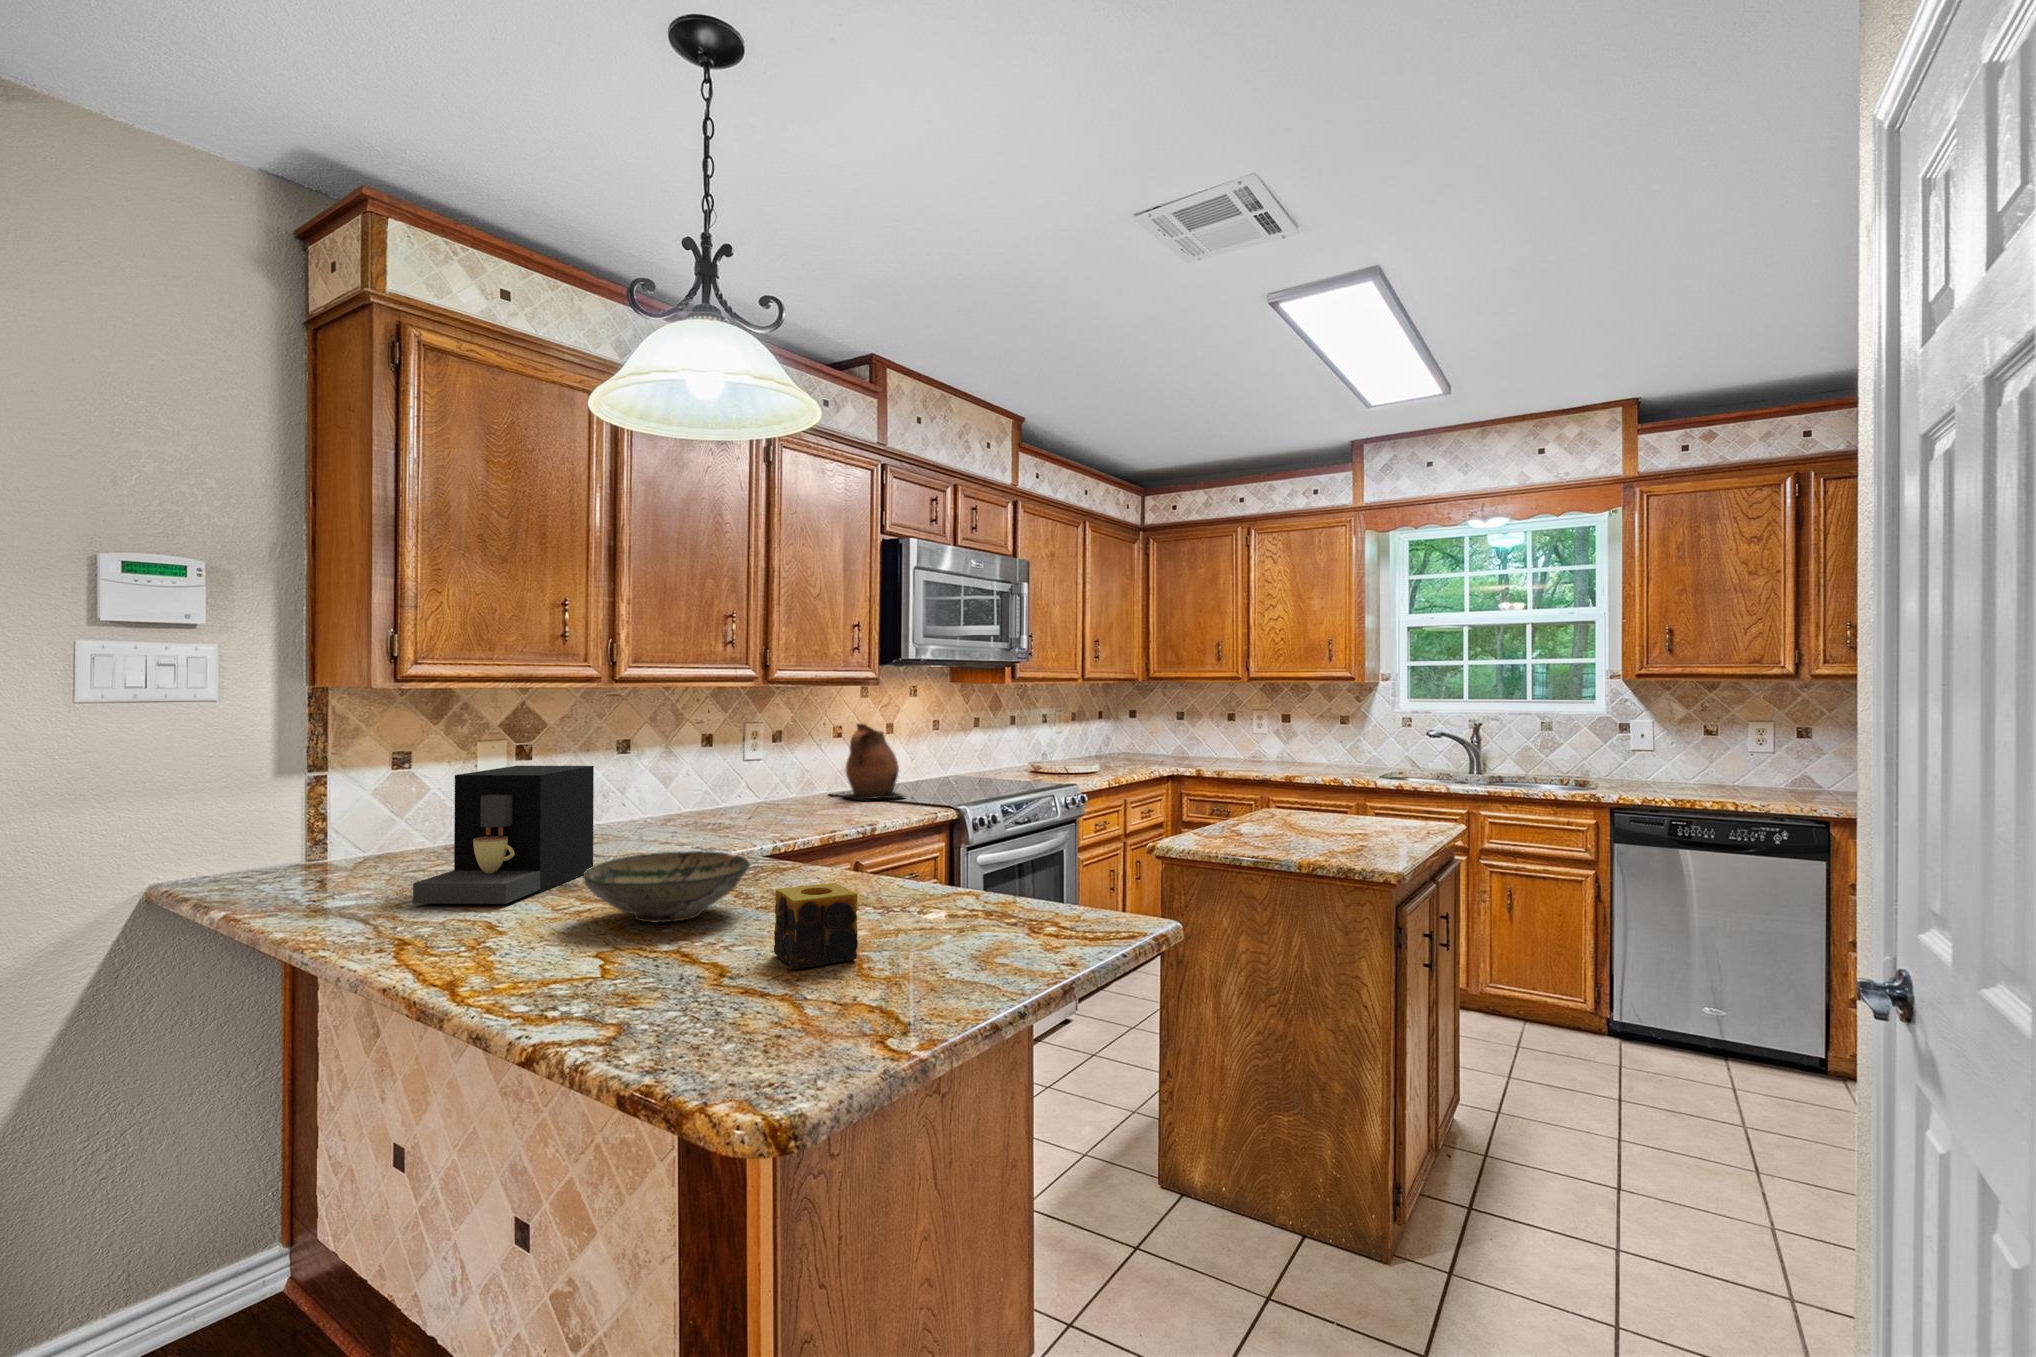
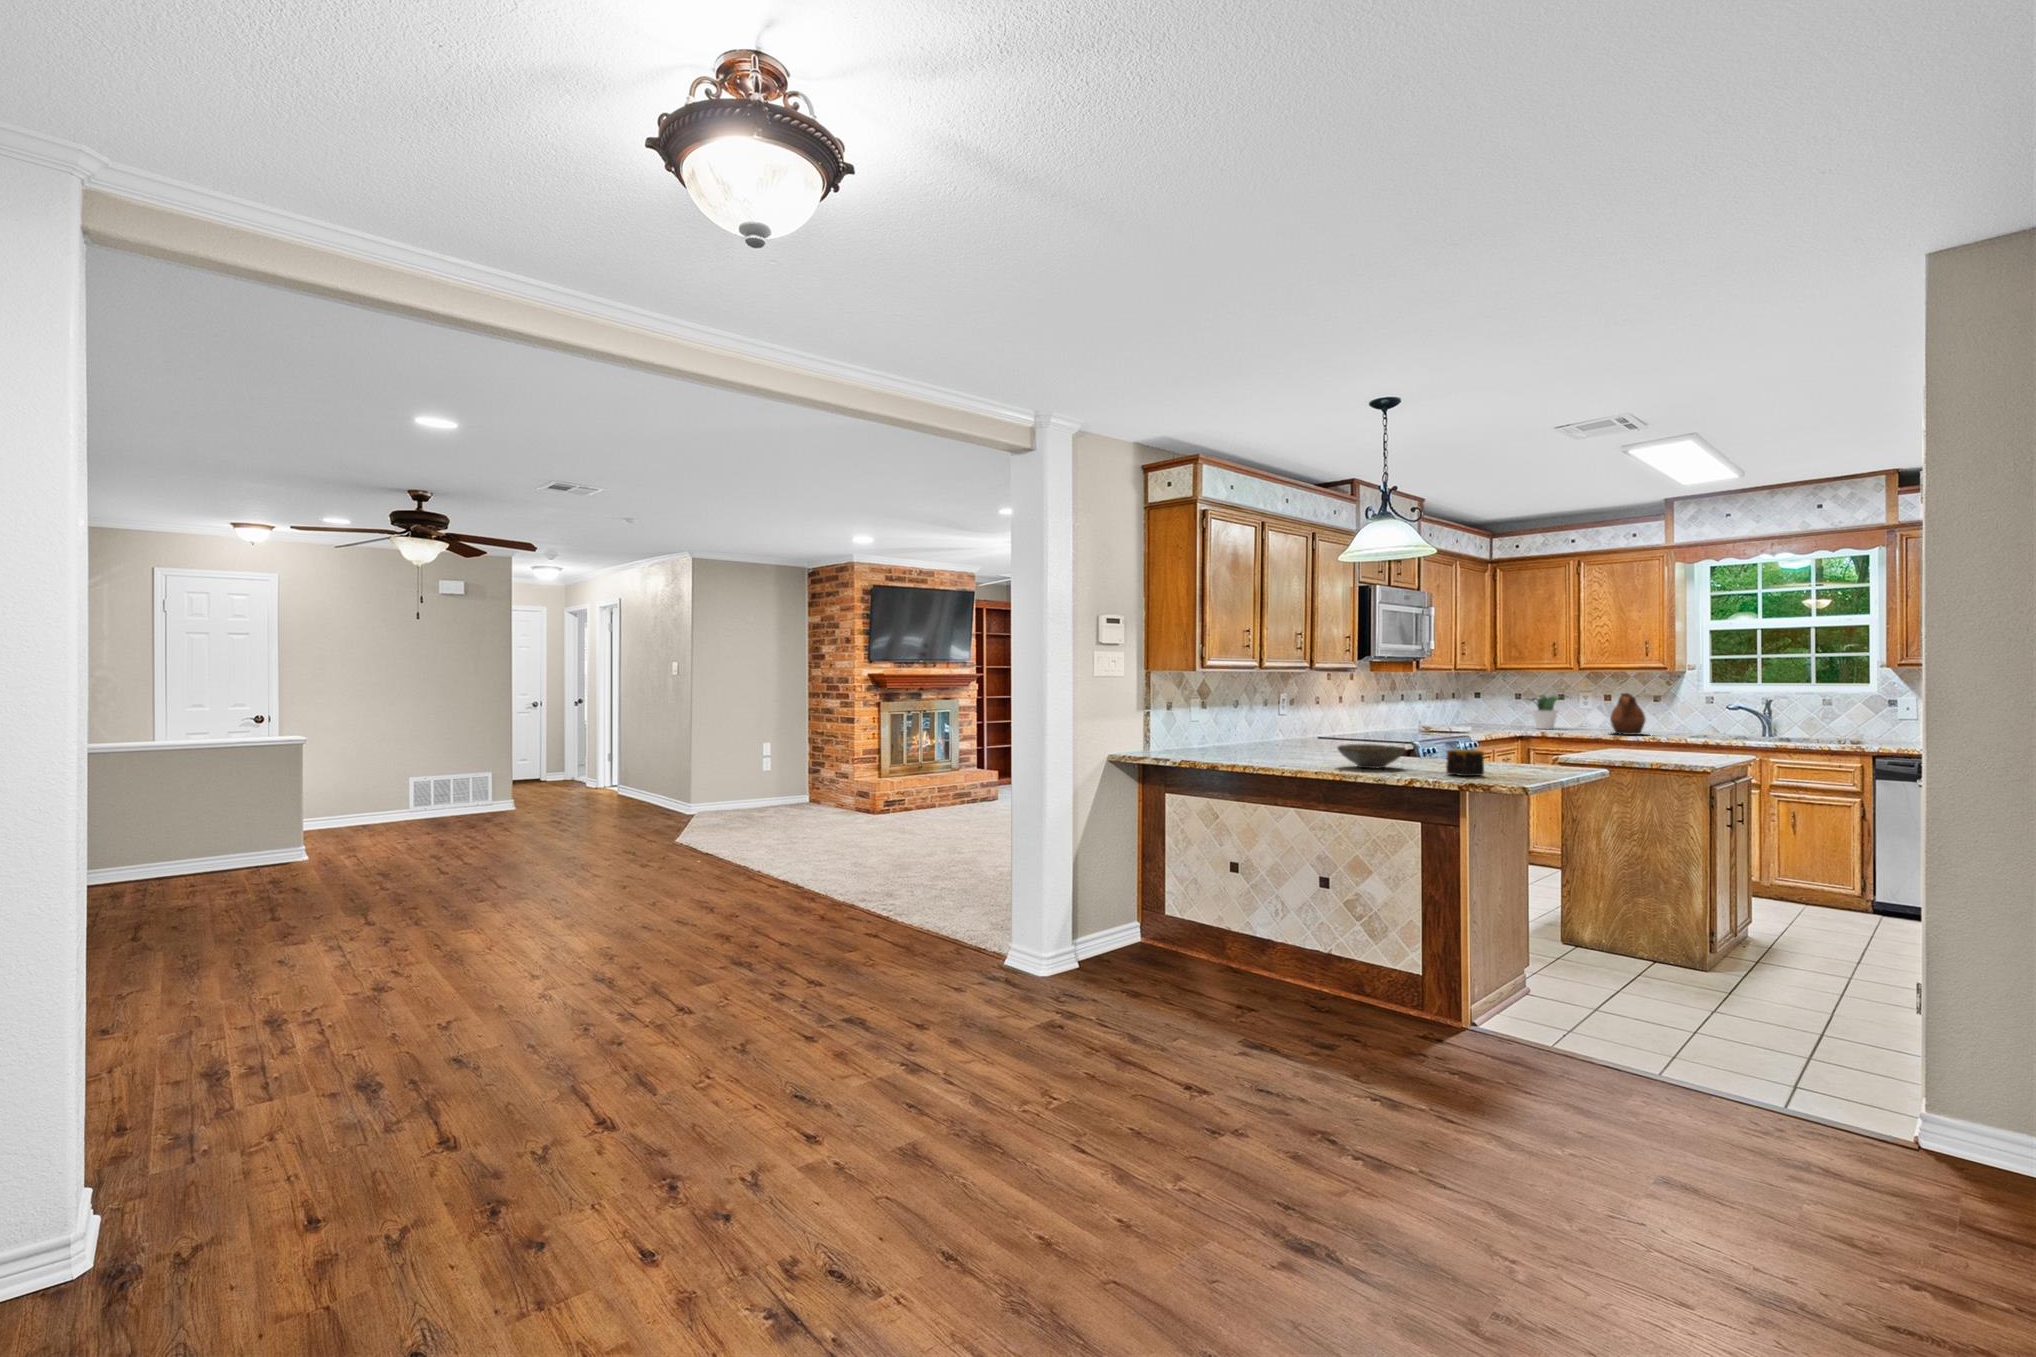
potted plant: none [1178,715,1241,763] -> present [1529,695,1562,729]
ceramic pitcher: present [844,723,905,799] -> present [1610,693,1646,735]
coffee maker: present [413,766,594,904] -> none [1249,710,1289,764]

